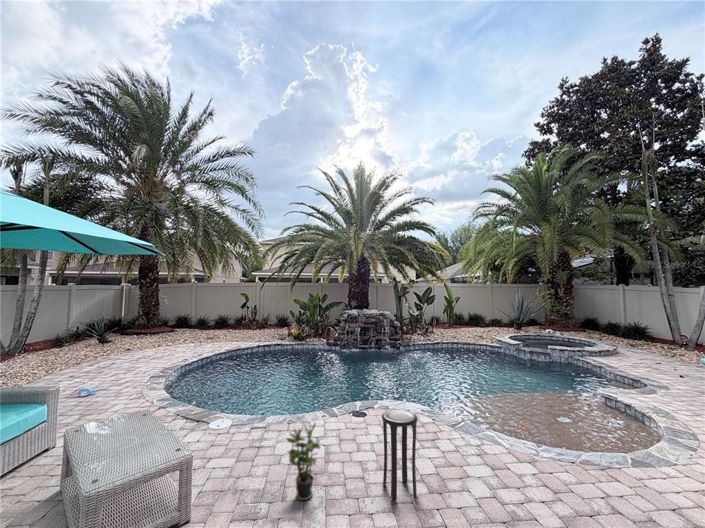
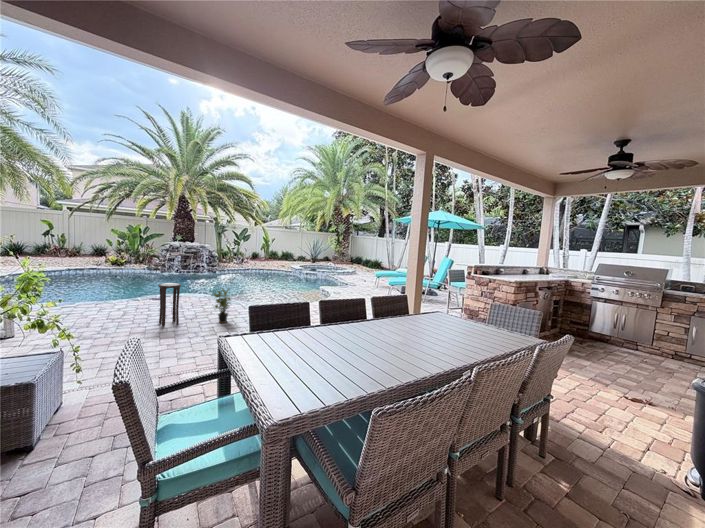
potted plant: present [286,423,320,500] -> present [214,288,231,323]

